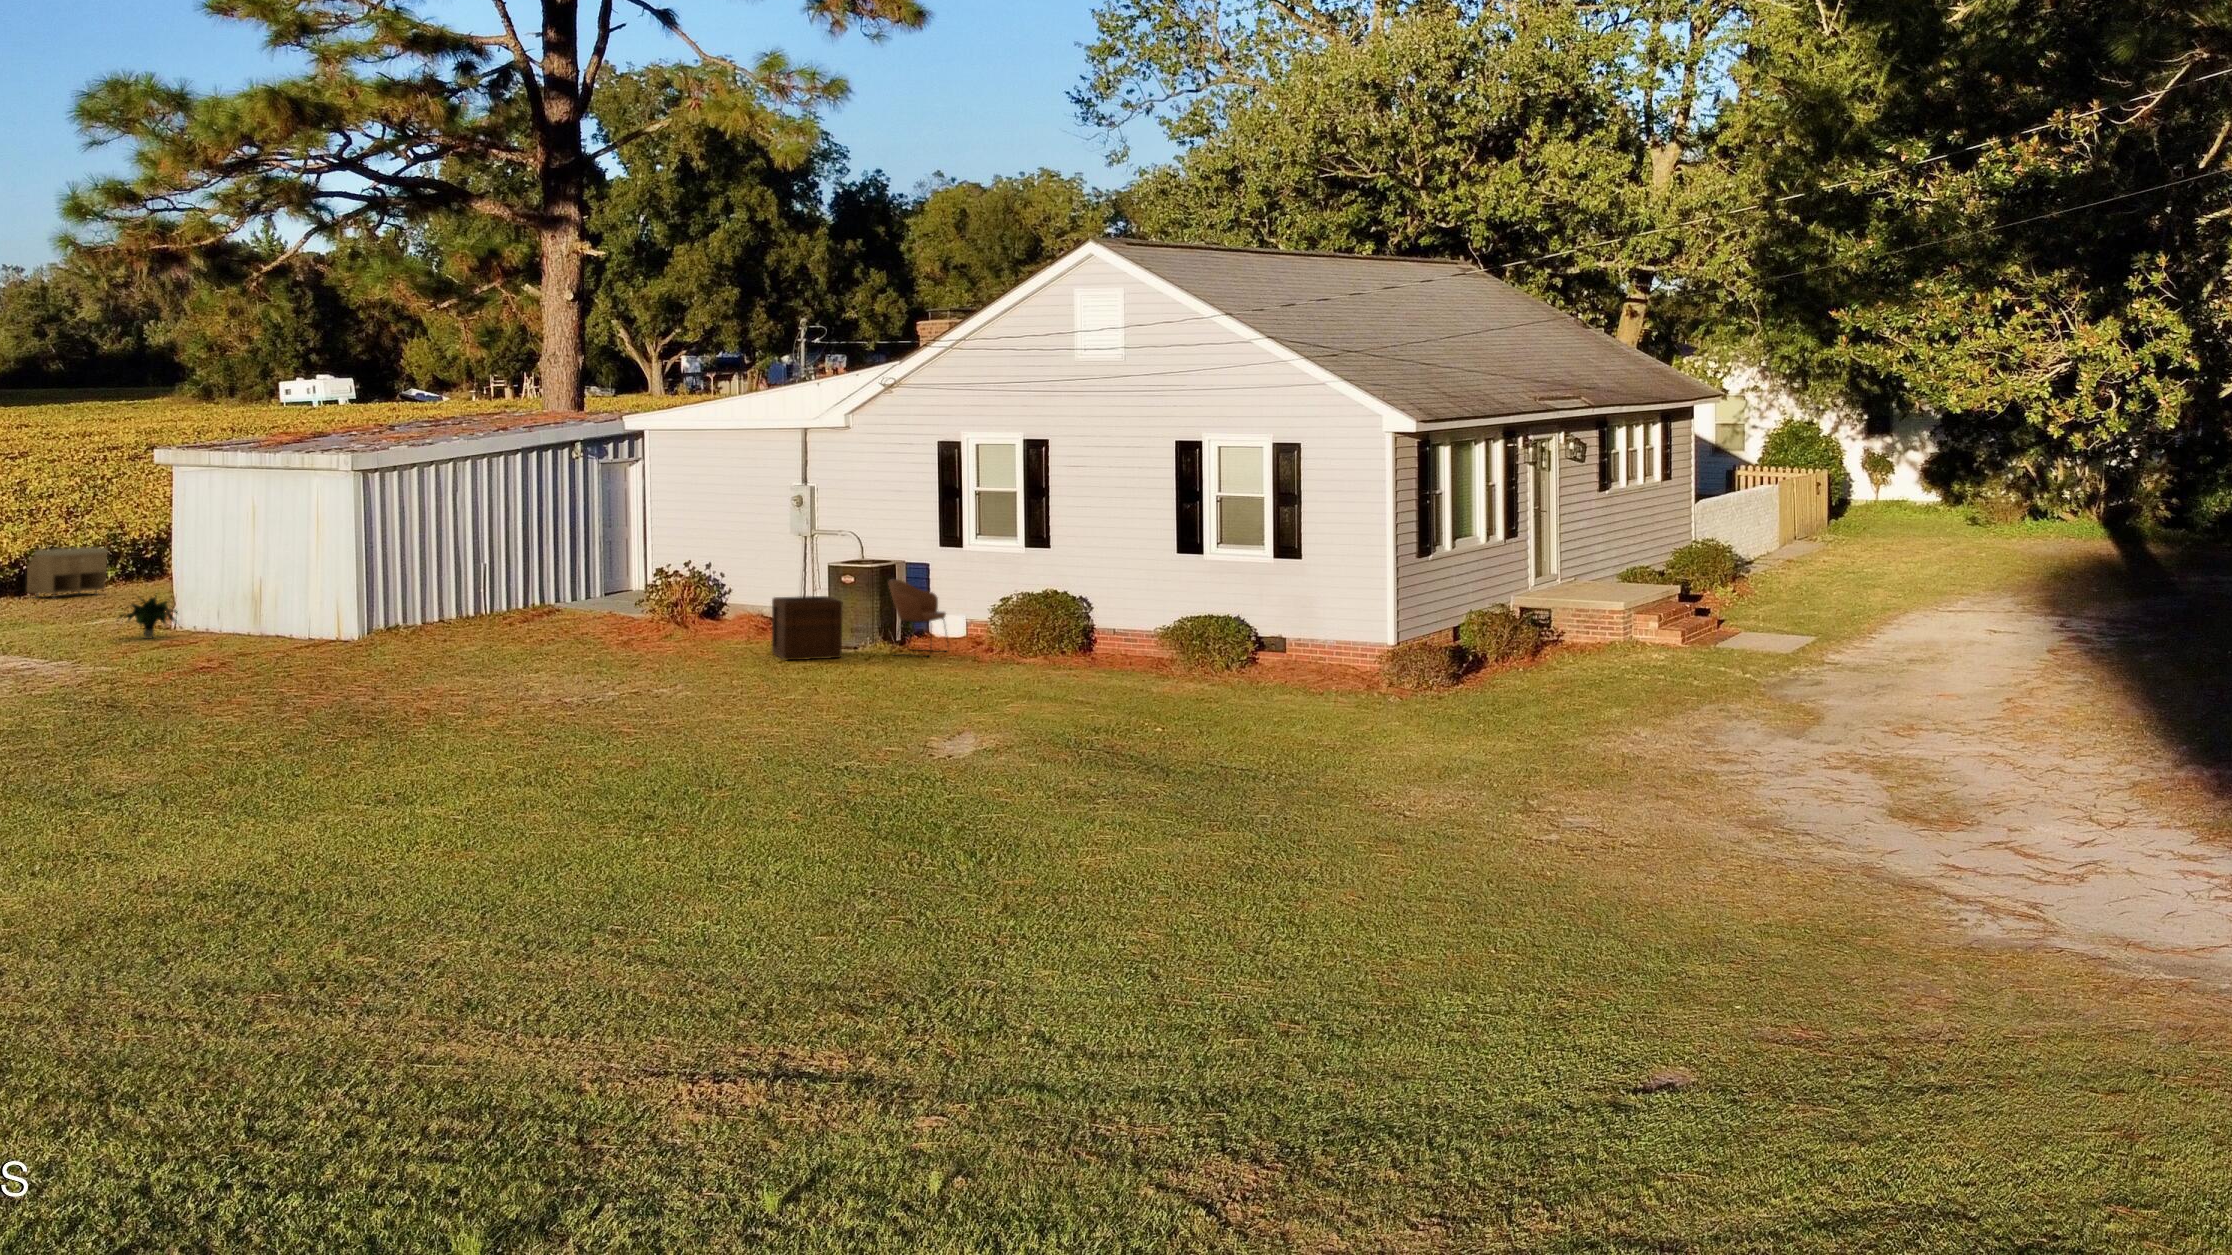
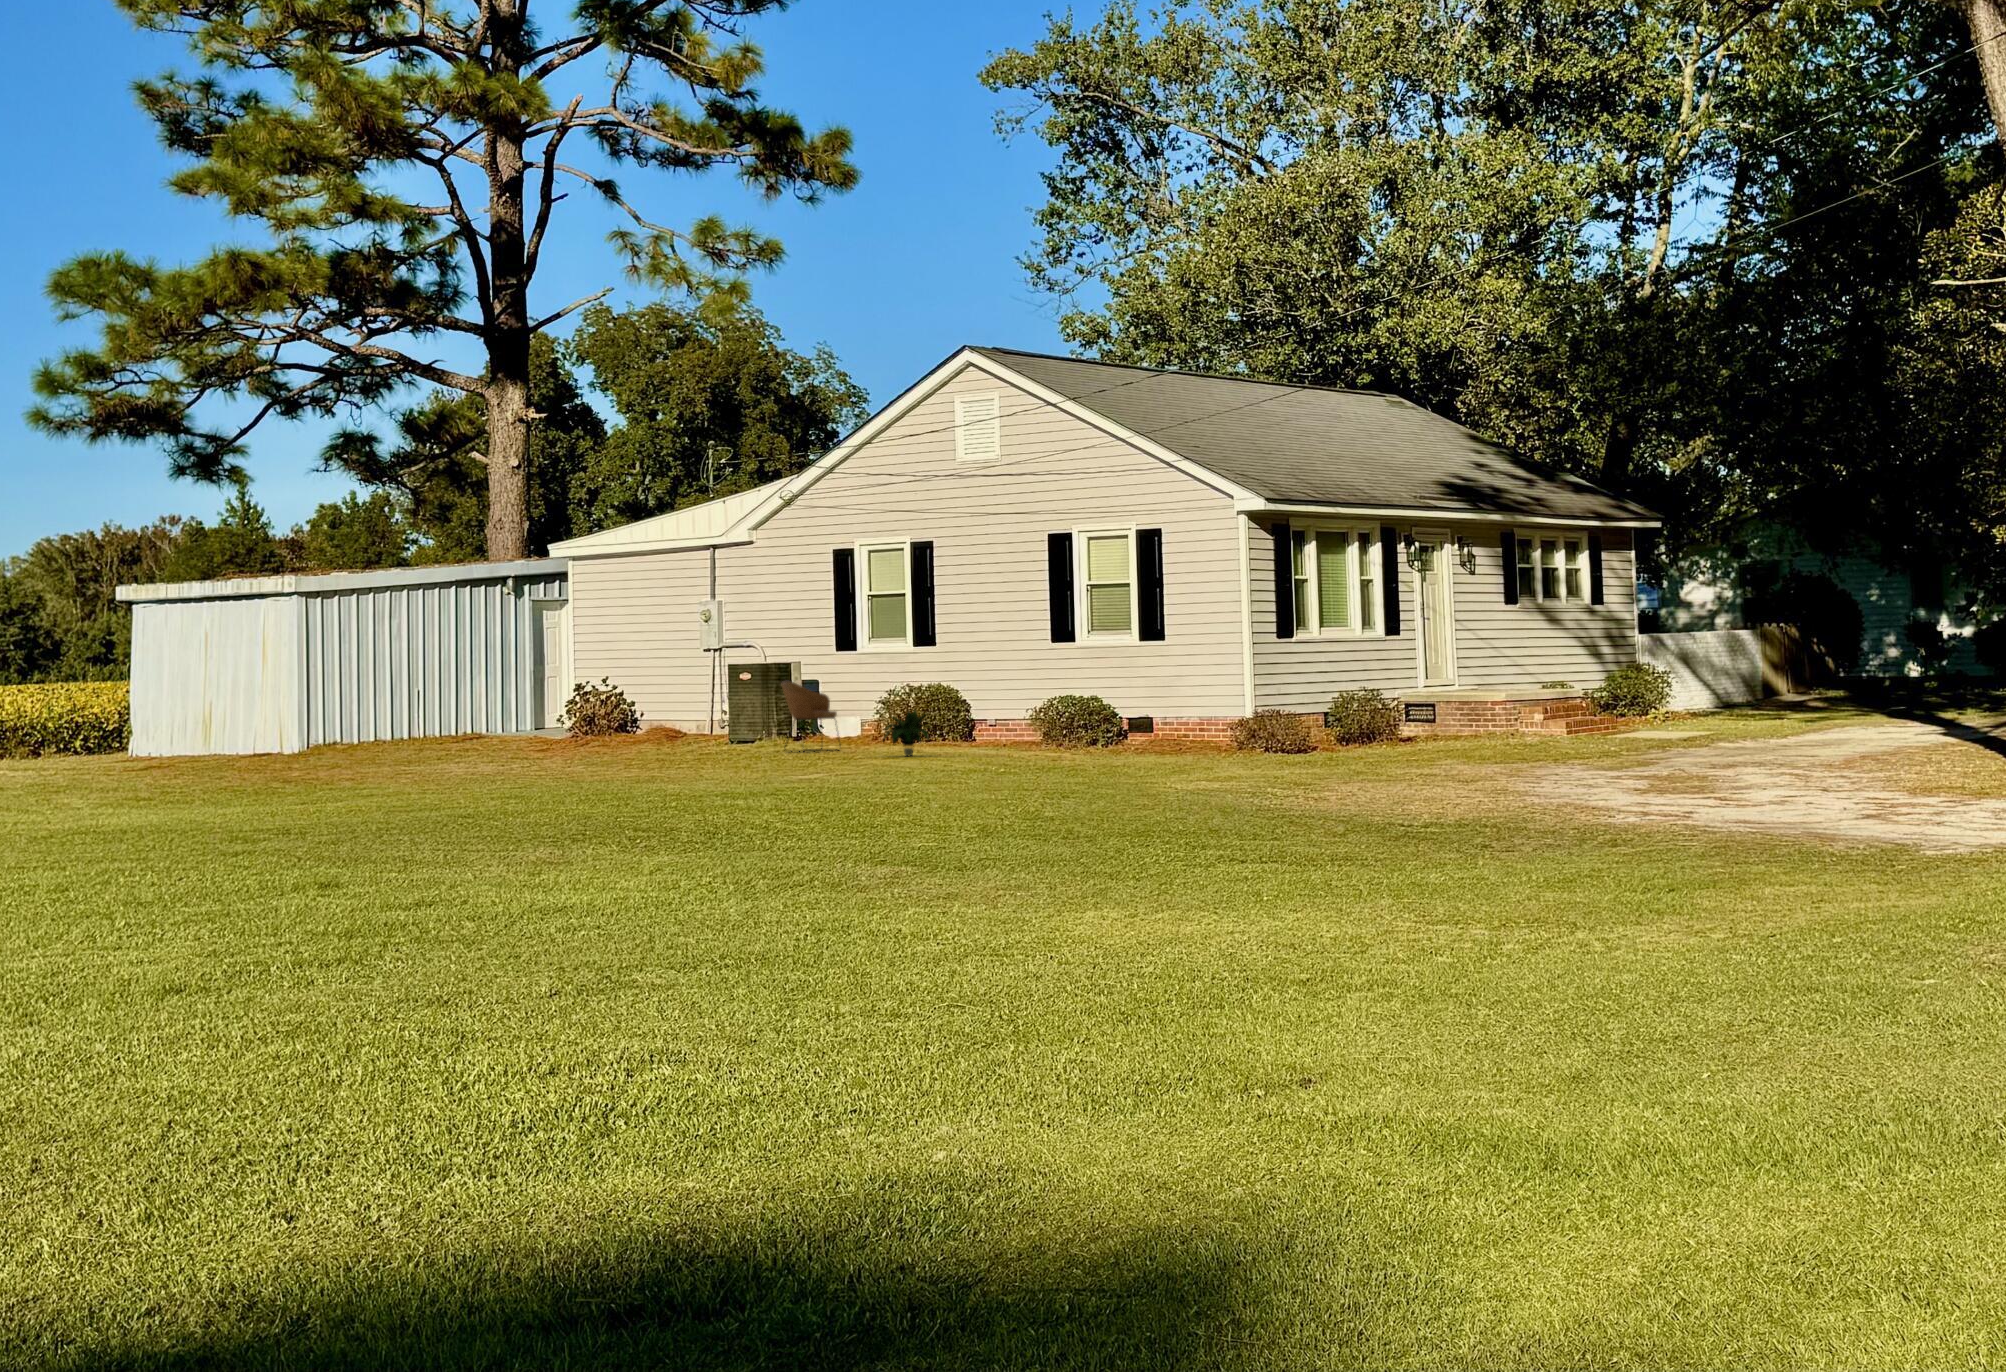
storage bench: present [27,547,108,597] -> none [7,698,78,744]
wooden crate: present [771,596,842,660] -> none [674,698,737,755]
potted plant: present [119,597,177,639] -> present [883,710,931,756]

